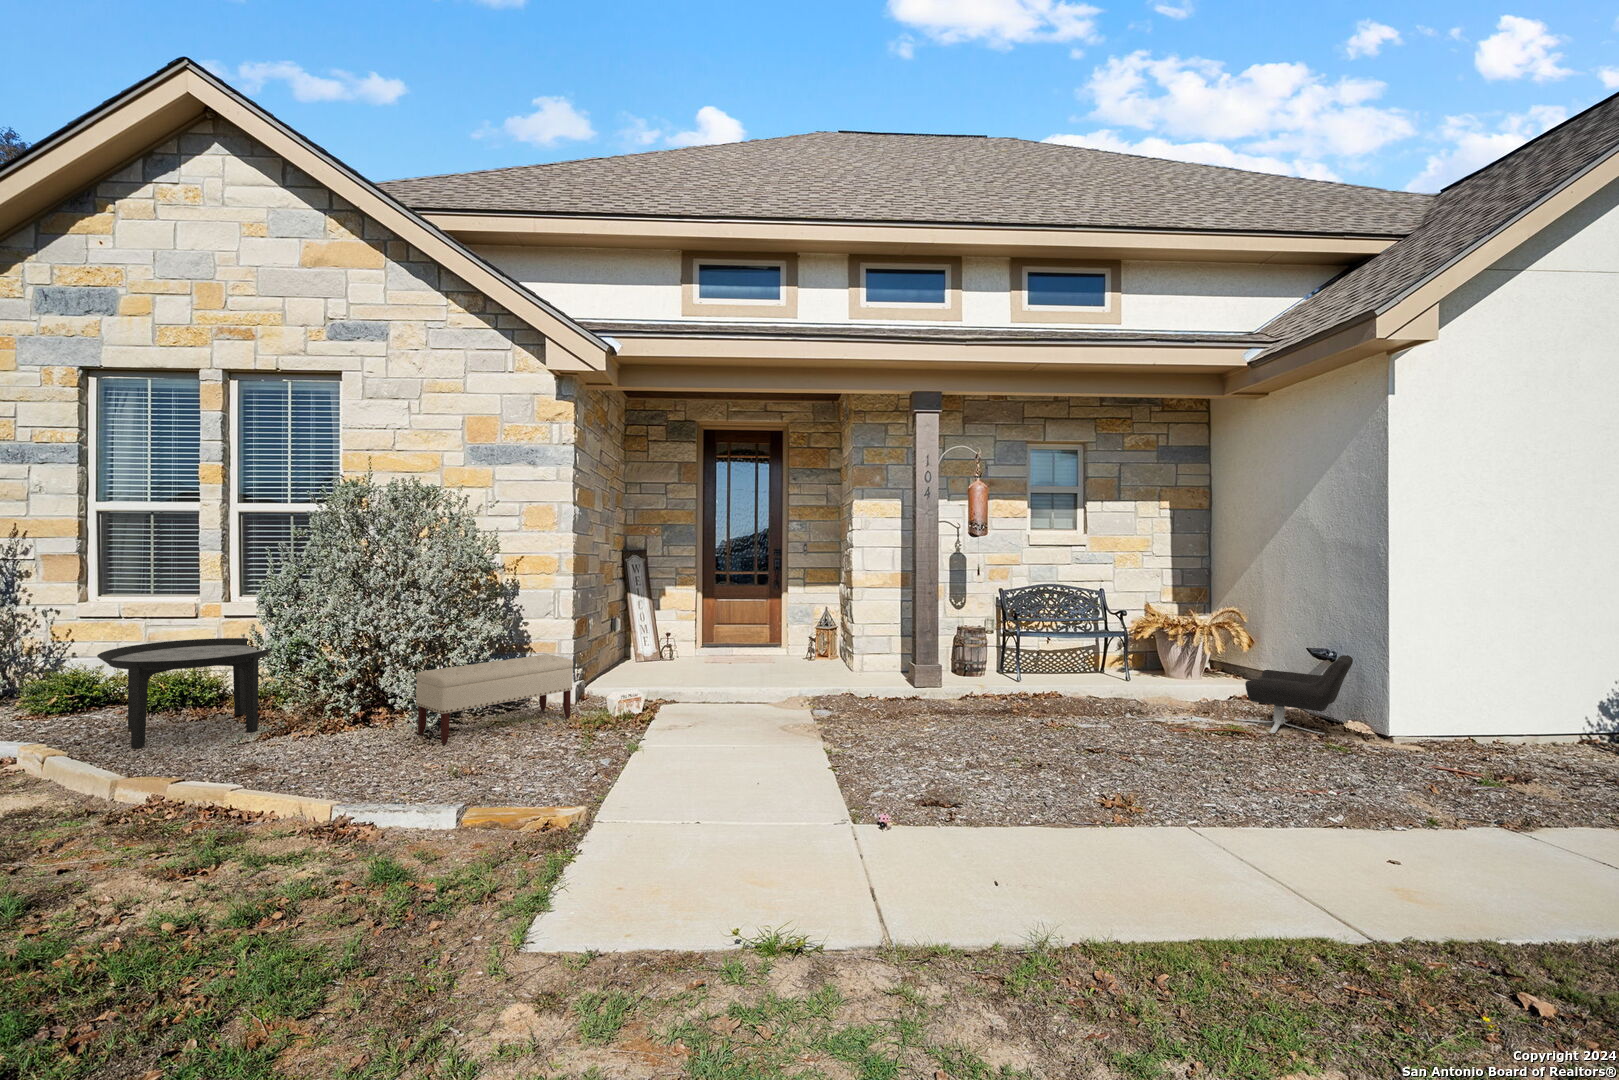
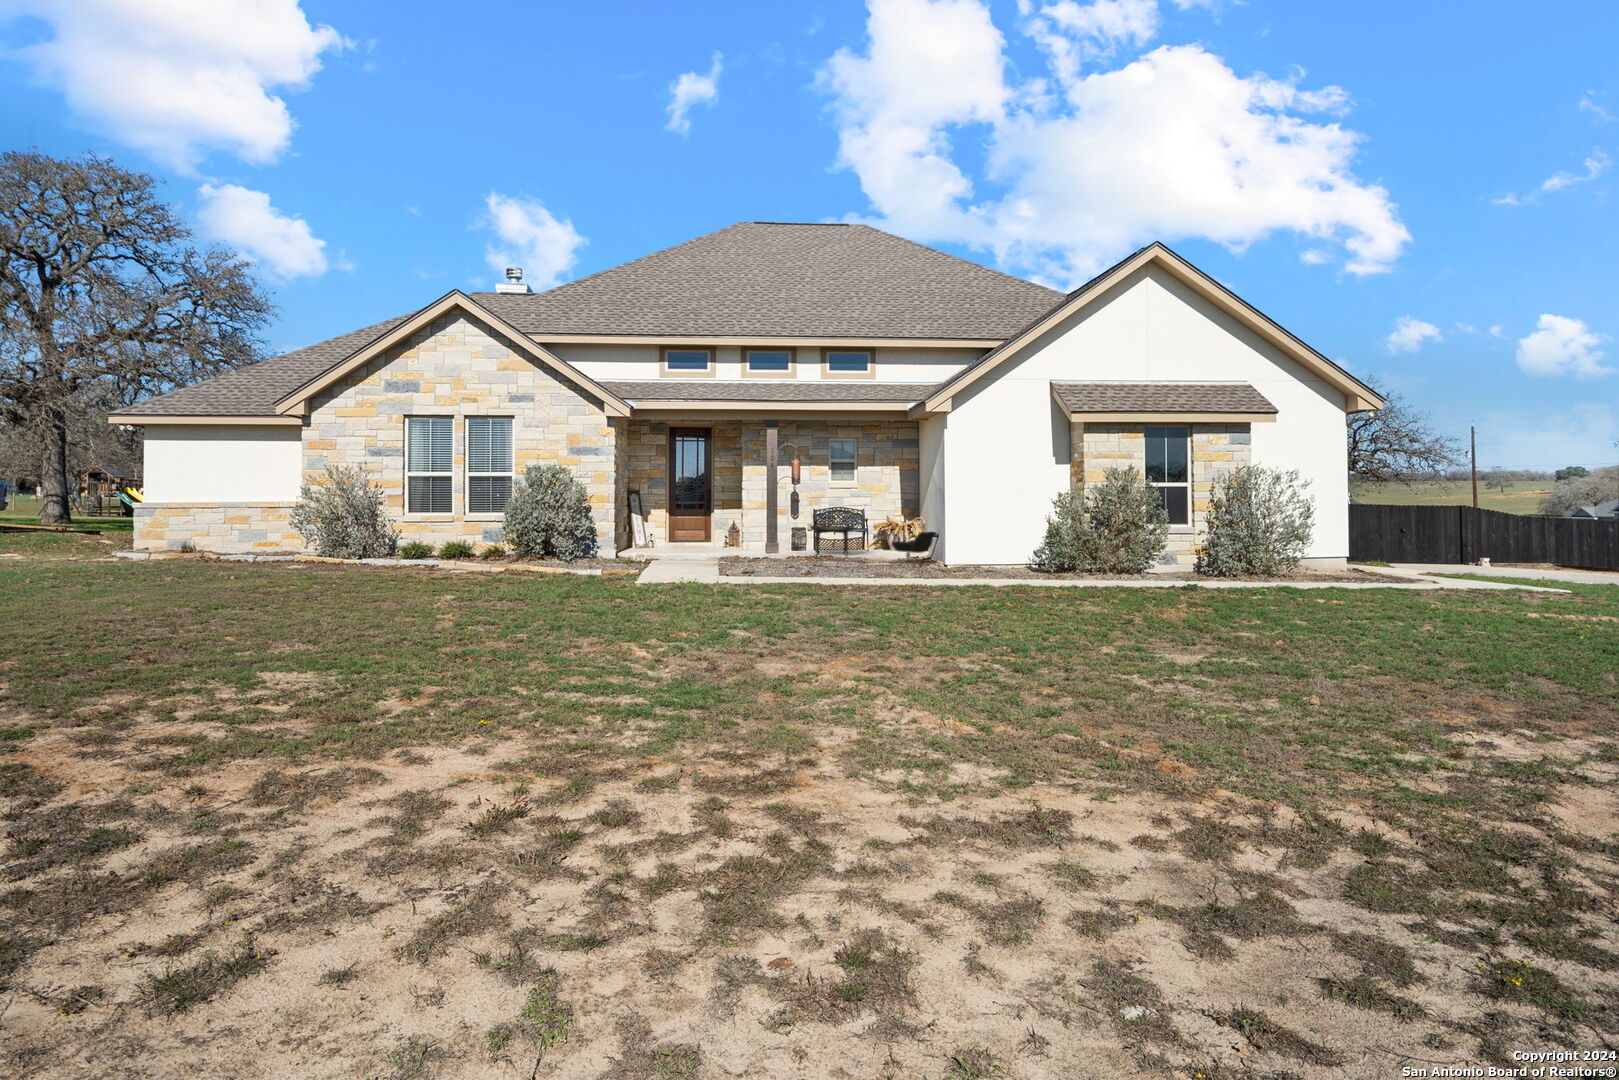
round table: present [97,638,272,748] -> present [810,525,854,555]
bench: present [416,654,573,745] -> none [565,534,620,563]

